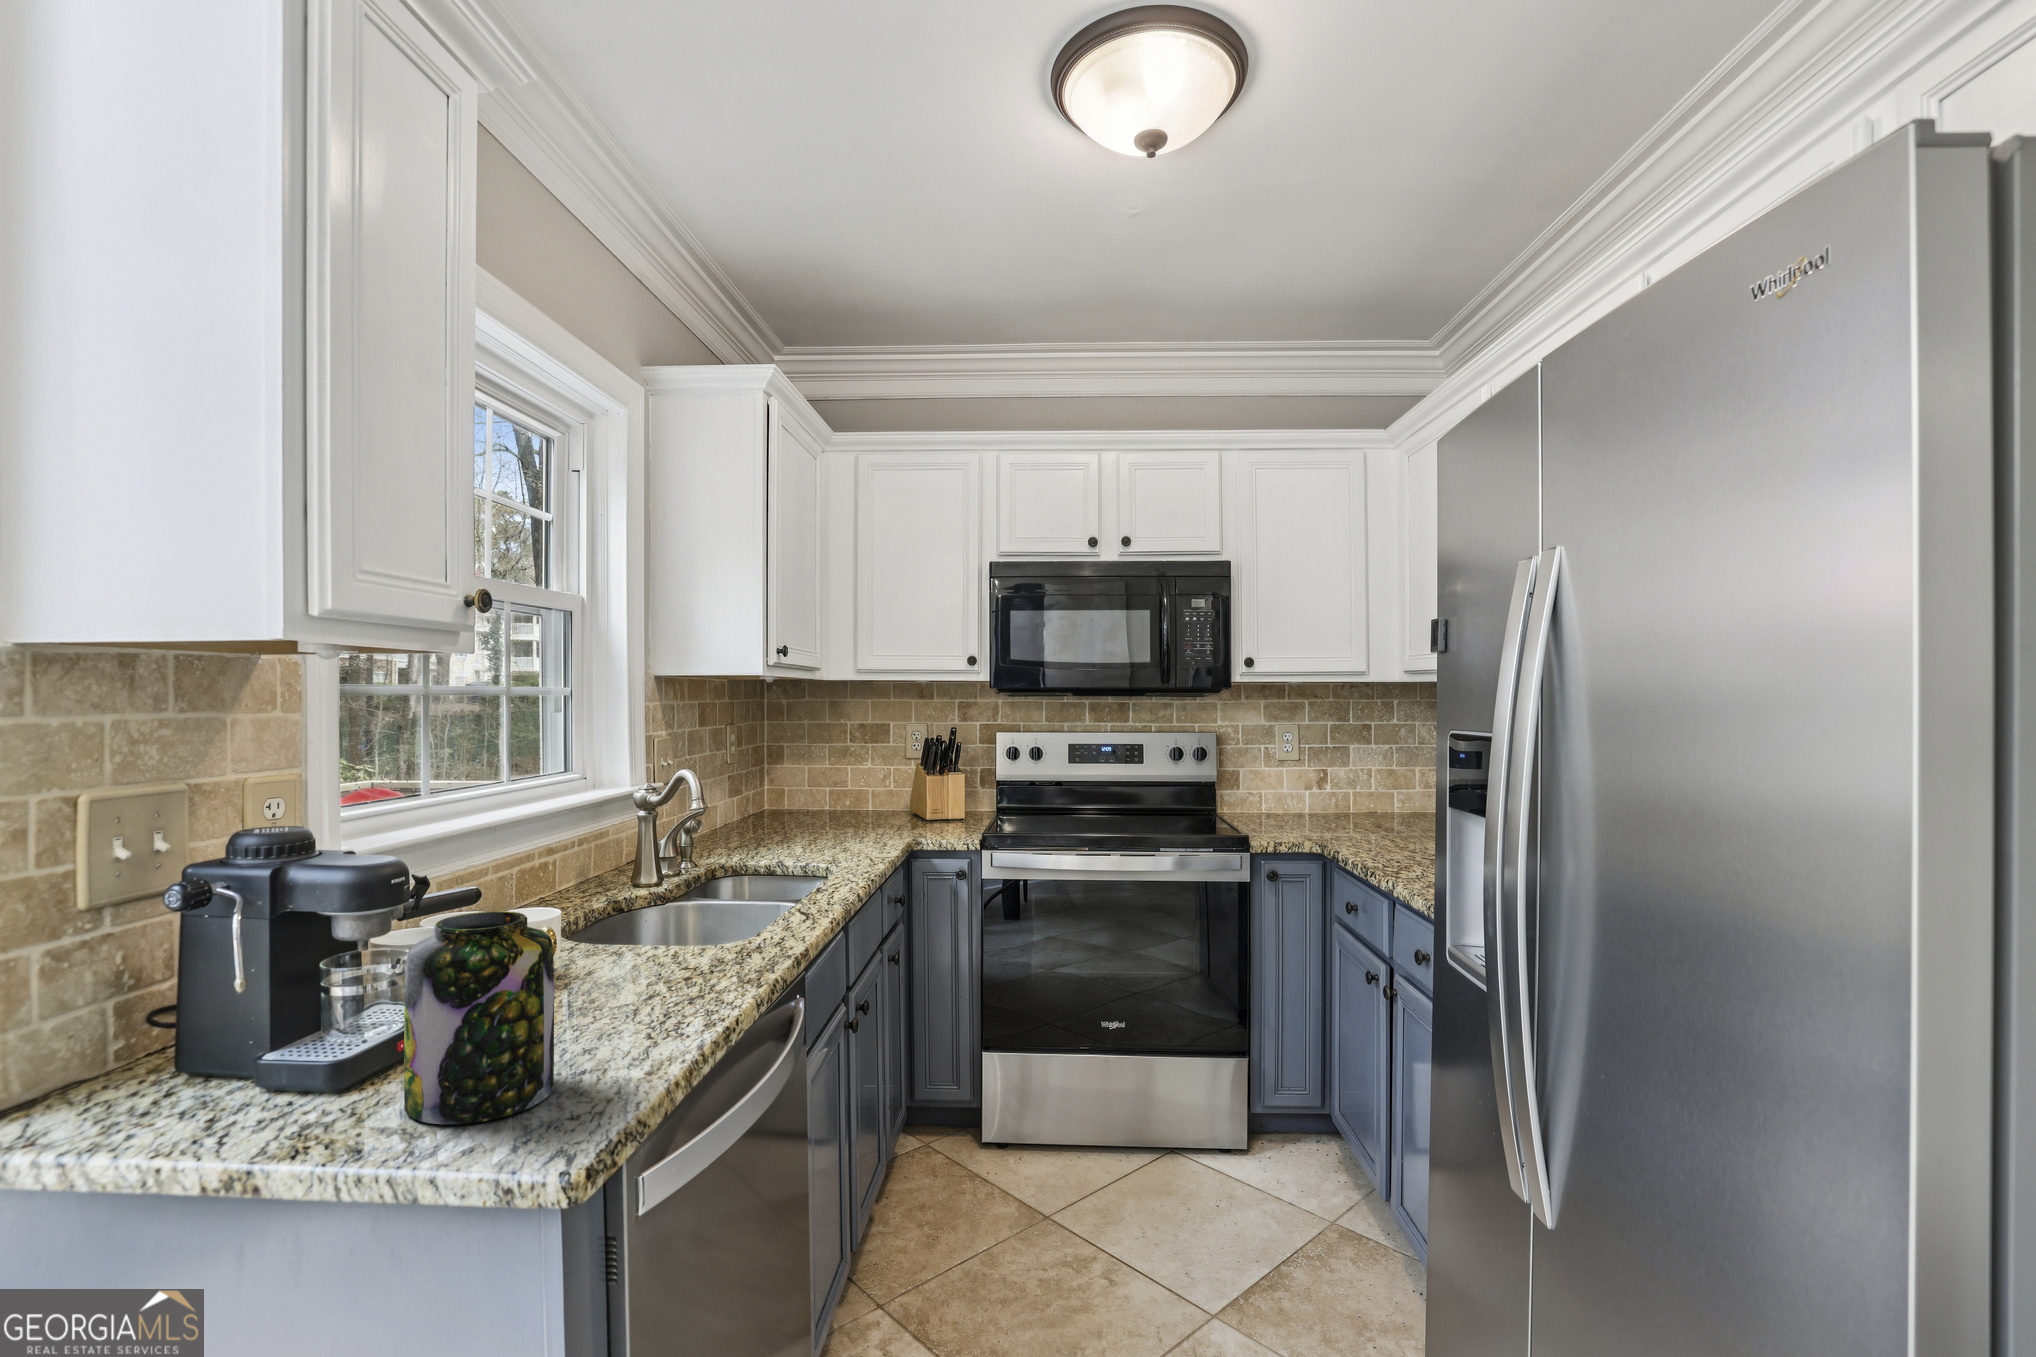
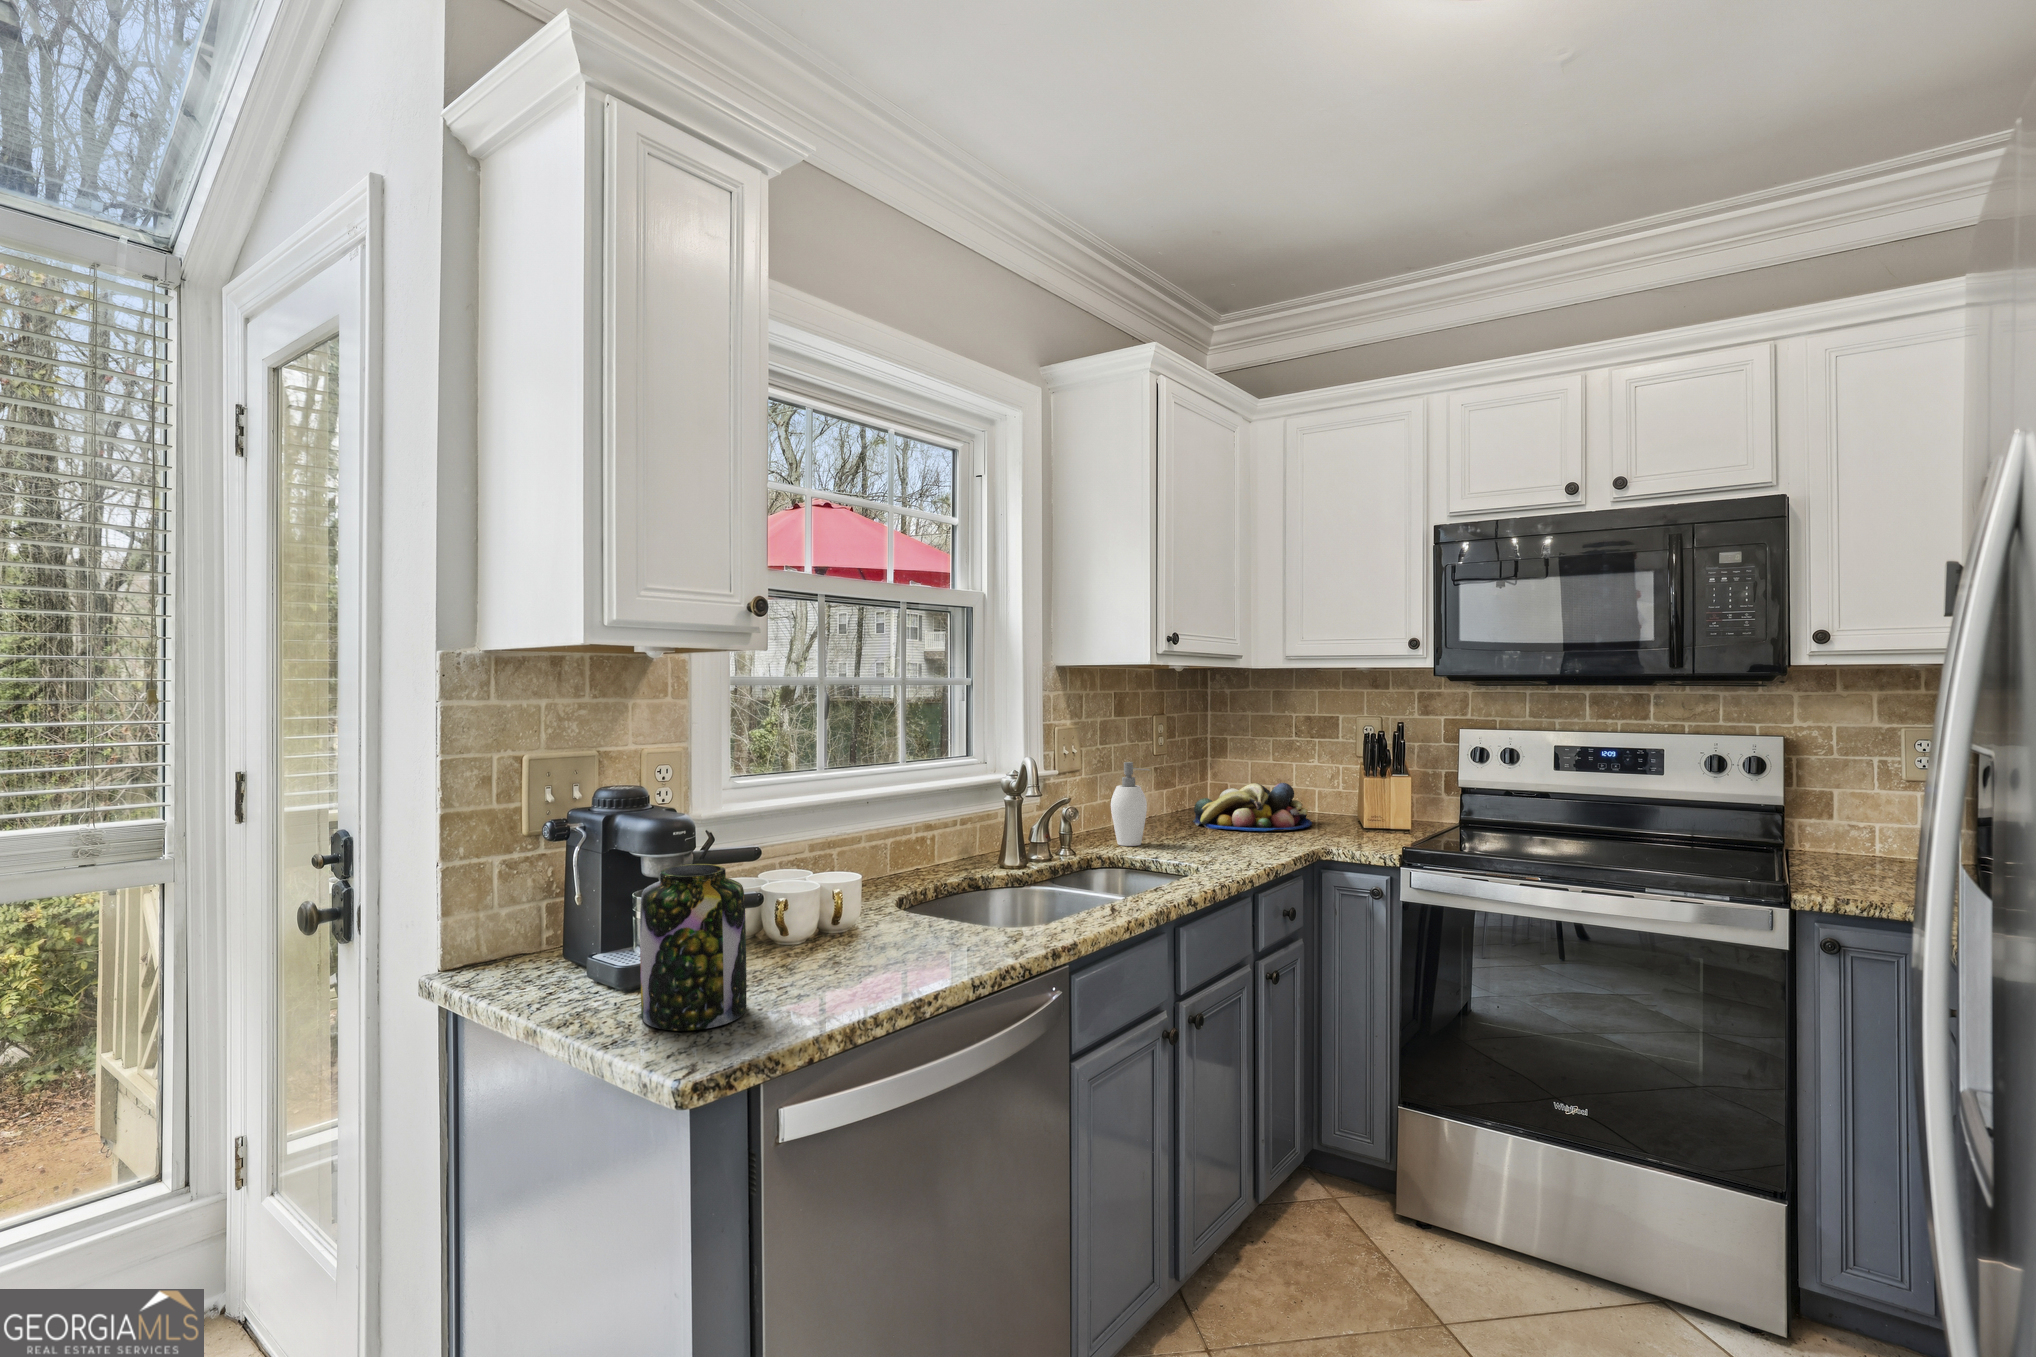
soap dispenser: none [723,771,768,853] -> present [1111,762,1150,846]
fruit bowl: none [773,784,884,831] -> present [1193,783,1312,831]

